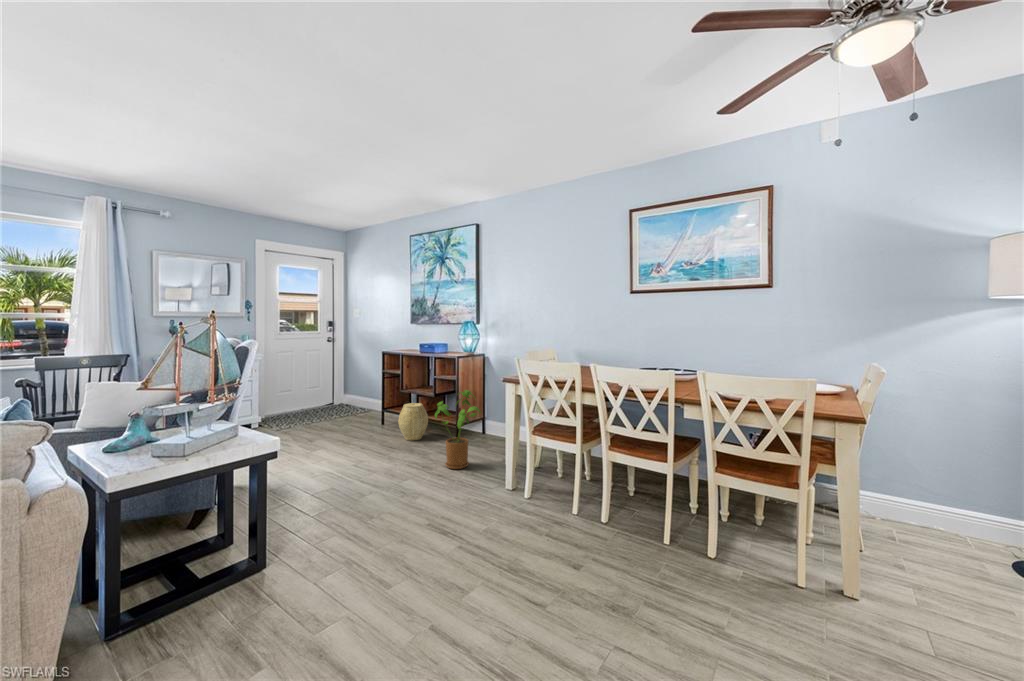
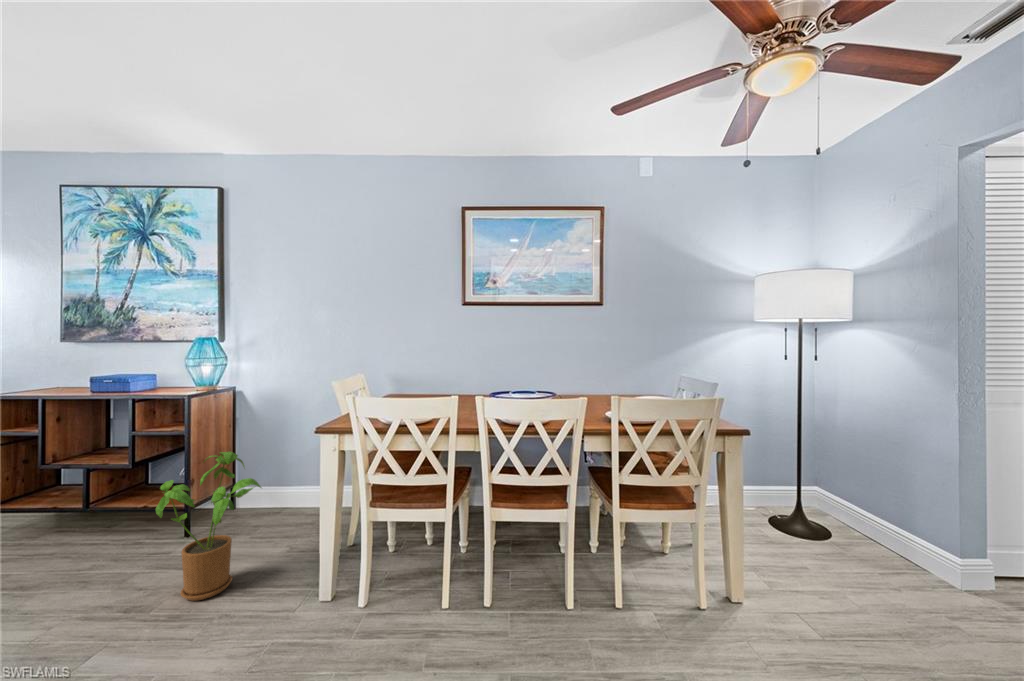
woven basket: present [398,403,428,441] -> none [37,485,117,562]

